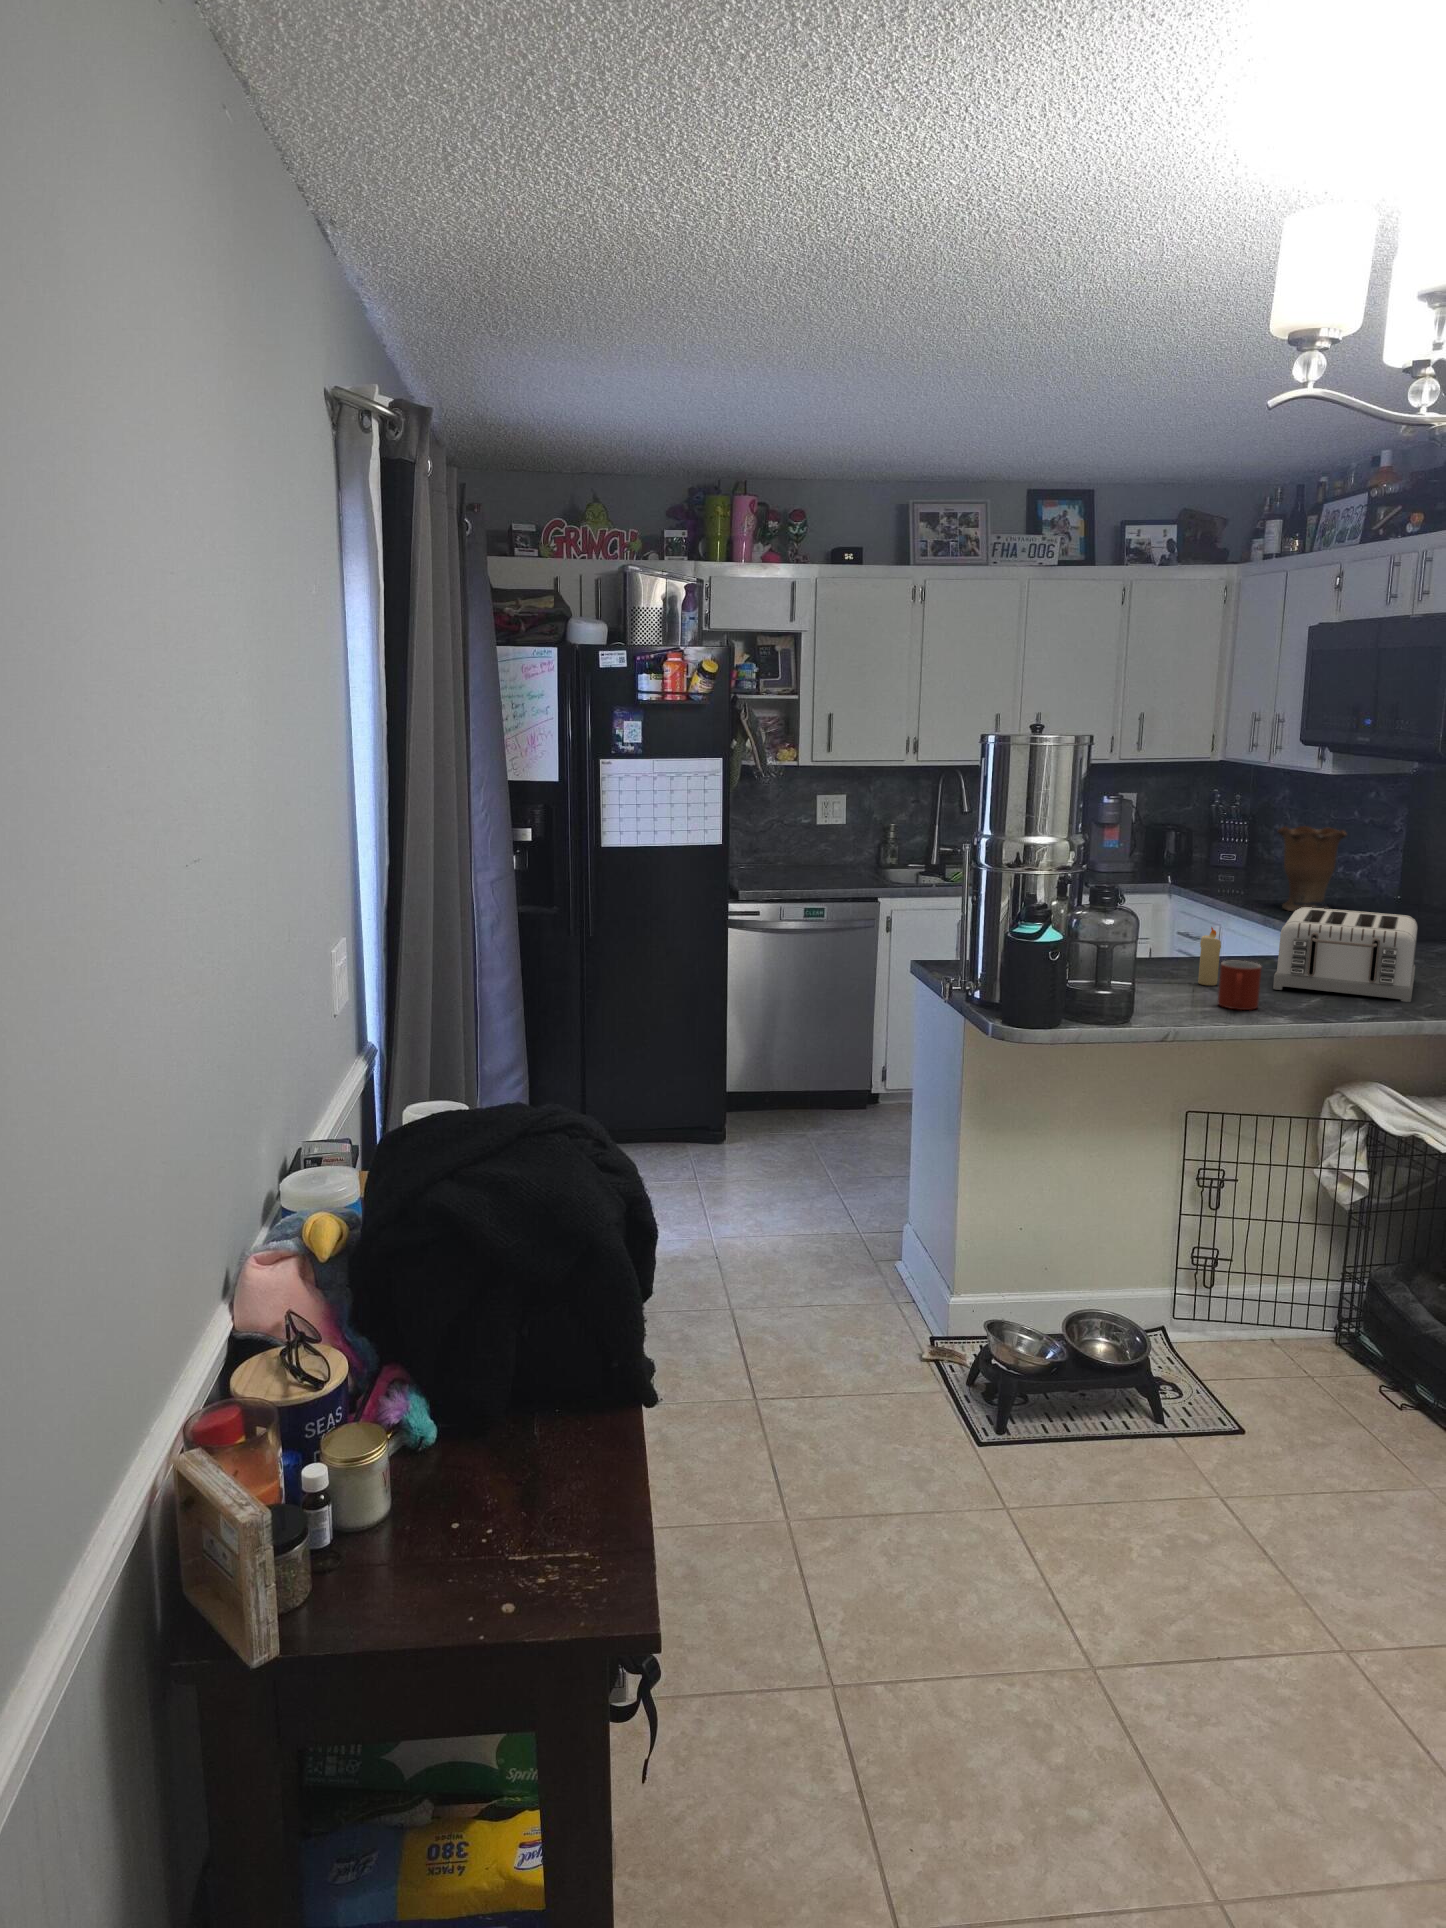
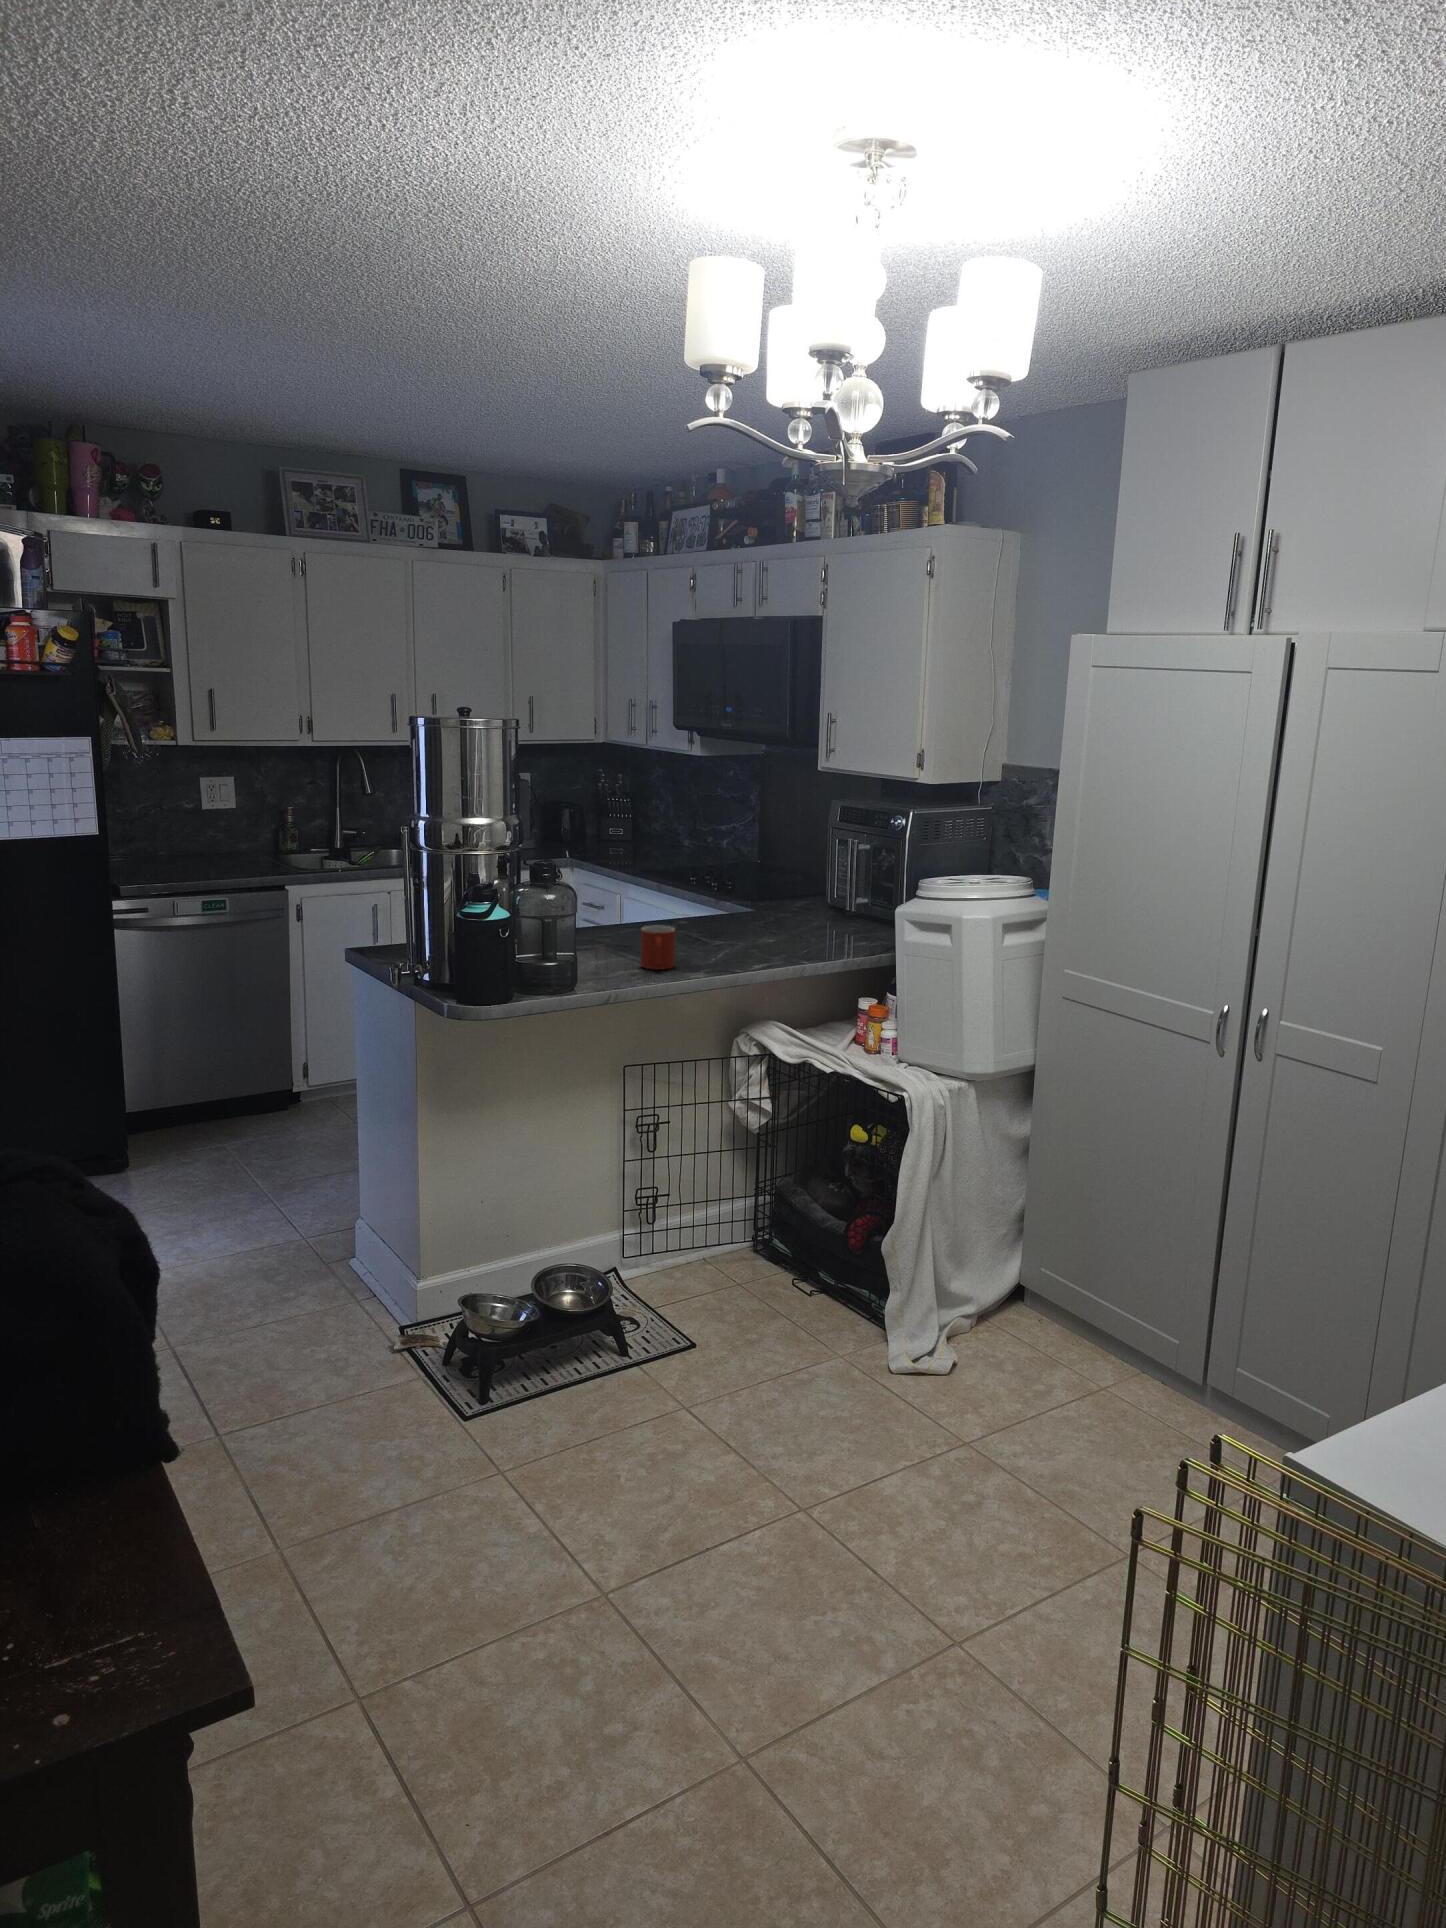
vase: present [1278,826,1347,911] -> none [656,798,713,875]
toaster: present [1273,907,1418,1002] -> none [681,872,789,951]
candle: present [1198,927,1221,986] -> none [618,896,635,949]

